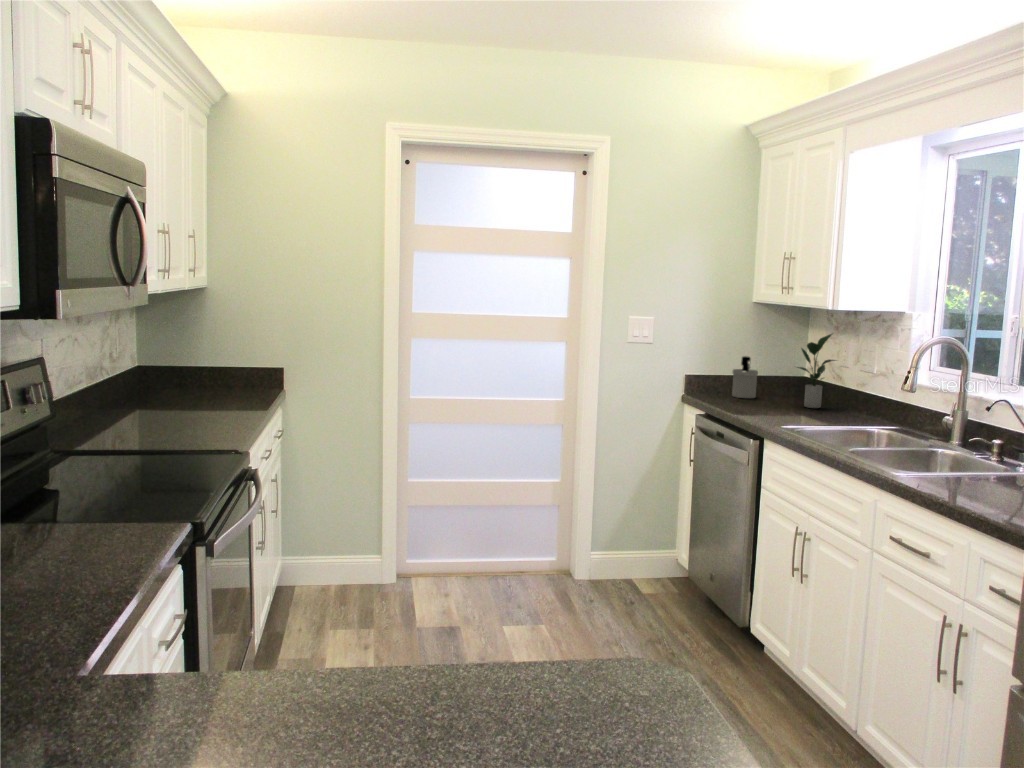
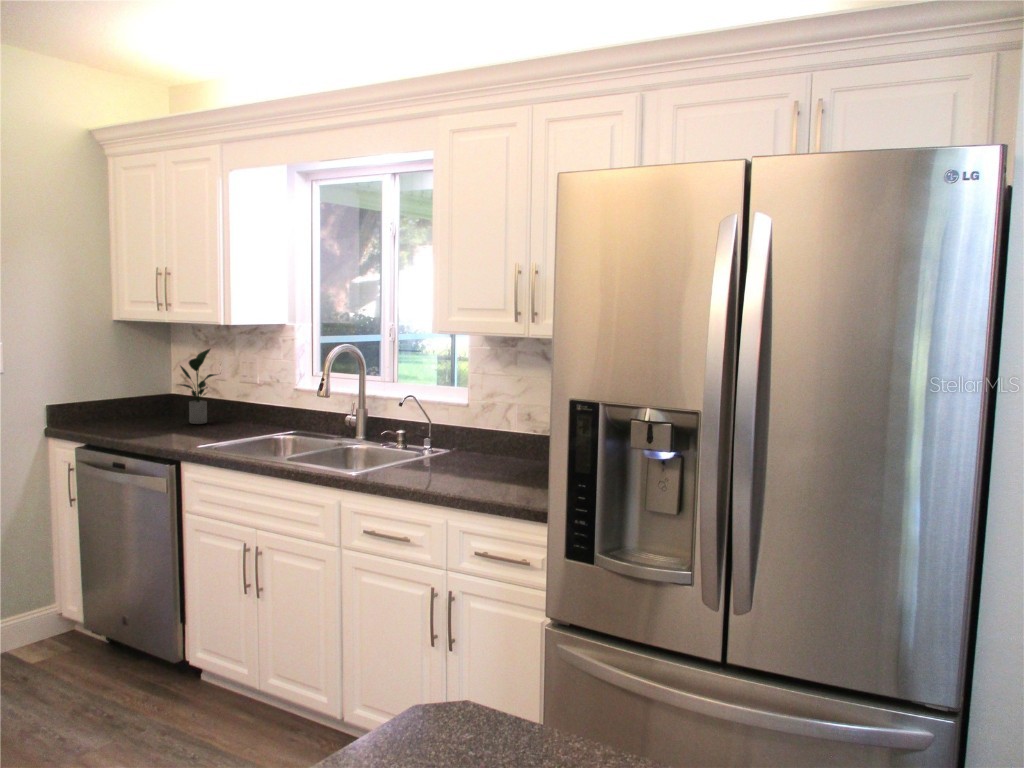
soap dispenser: present [732,356,758,398] -> none [102,378,132,423]

